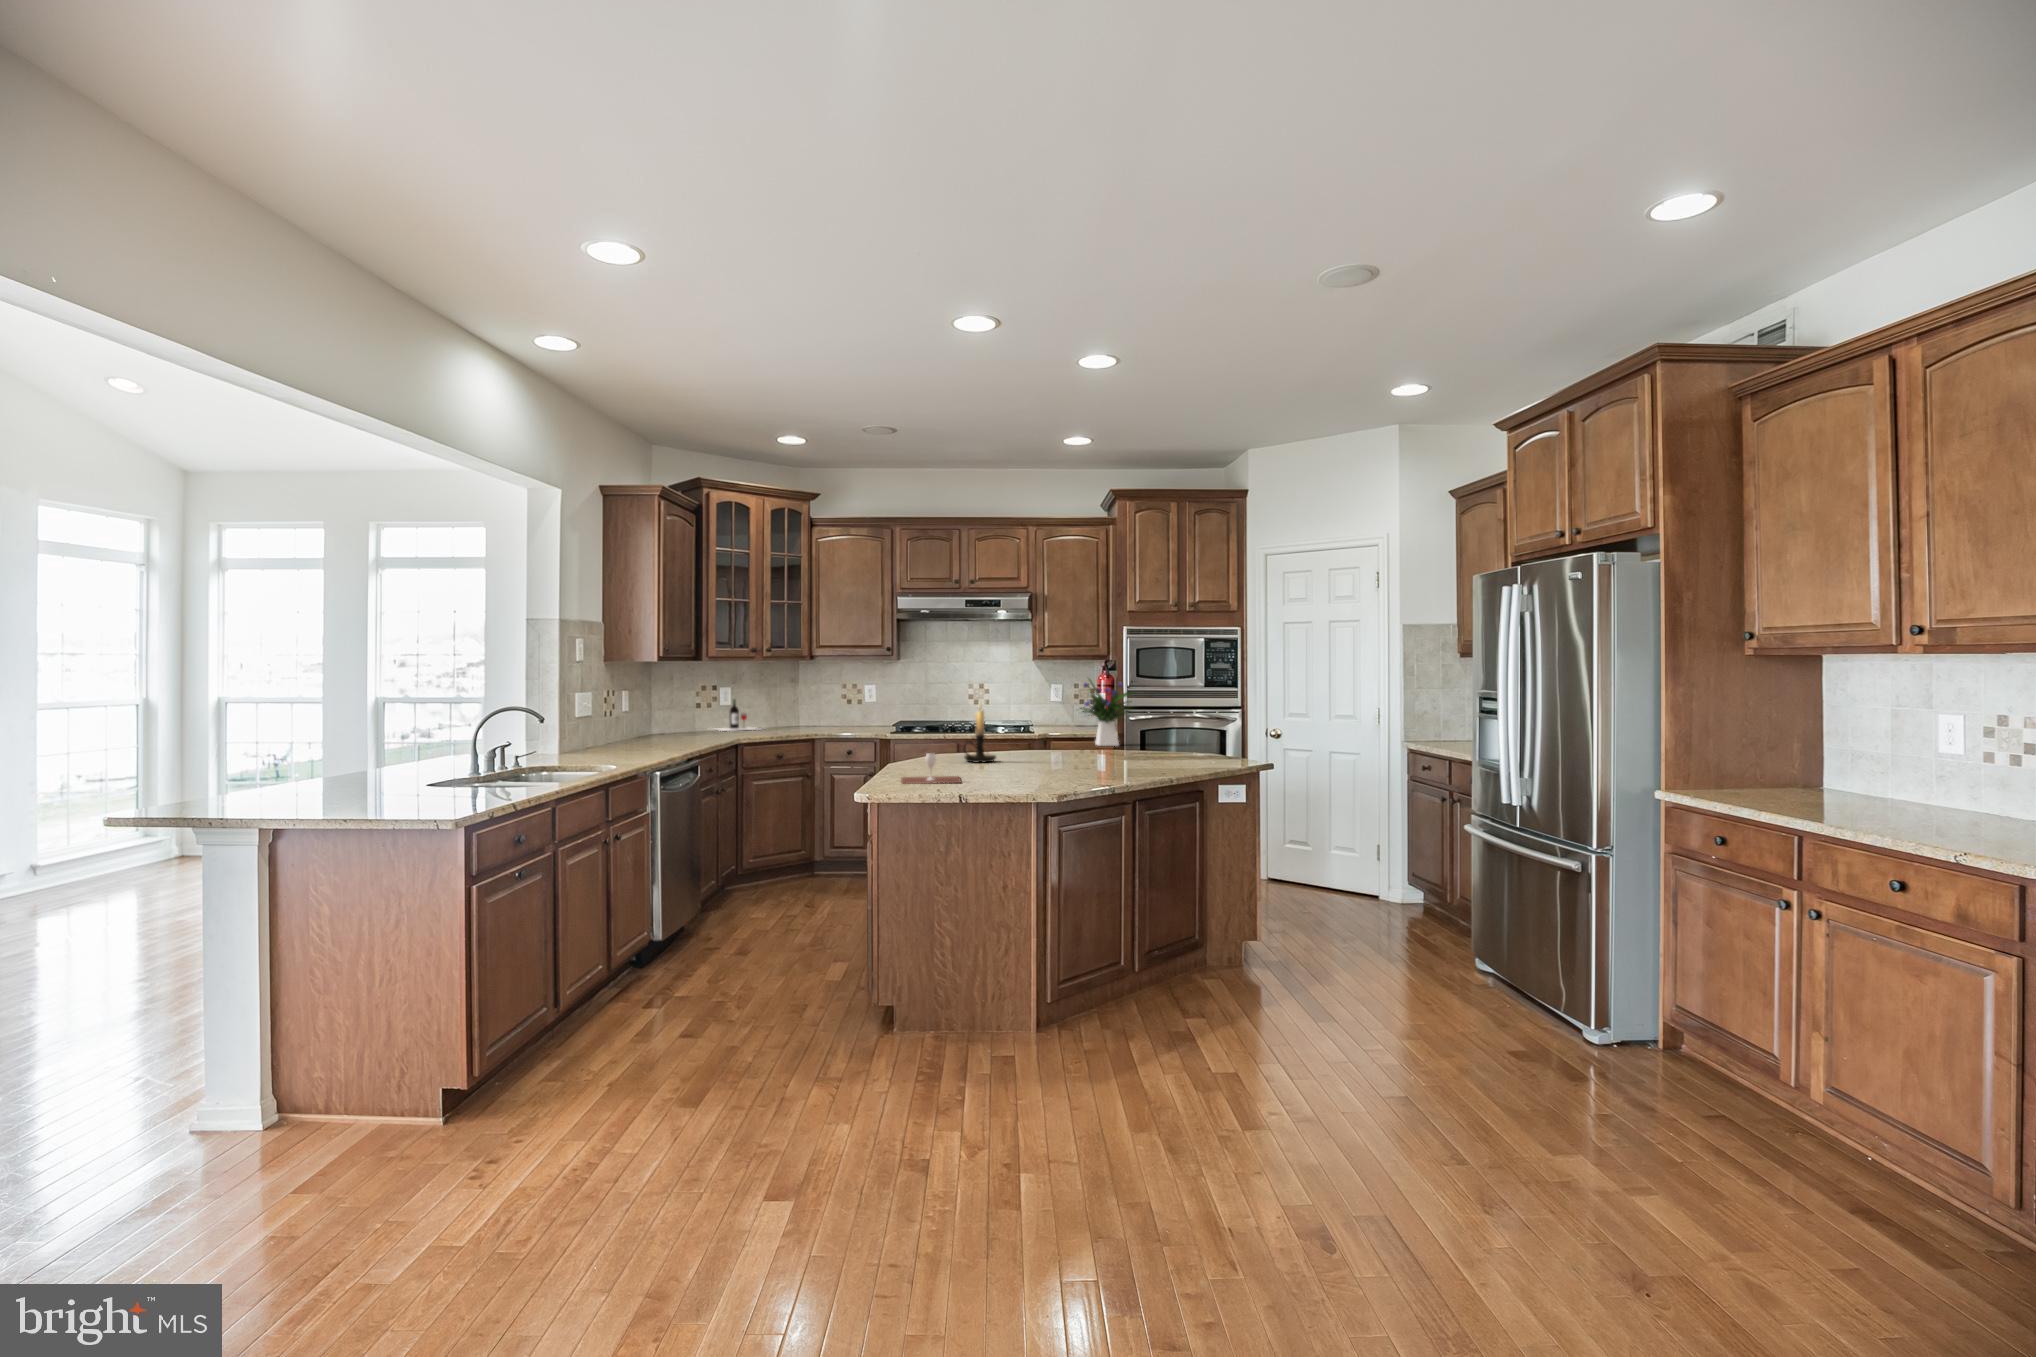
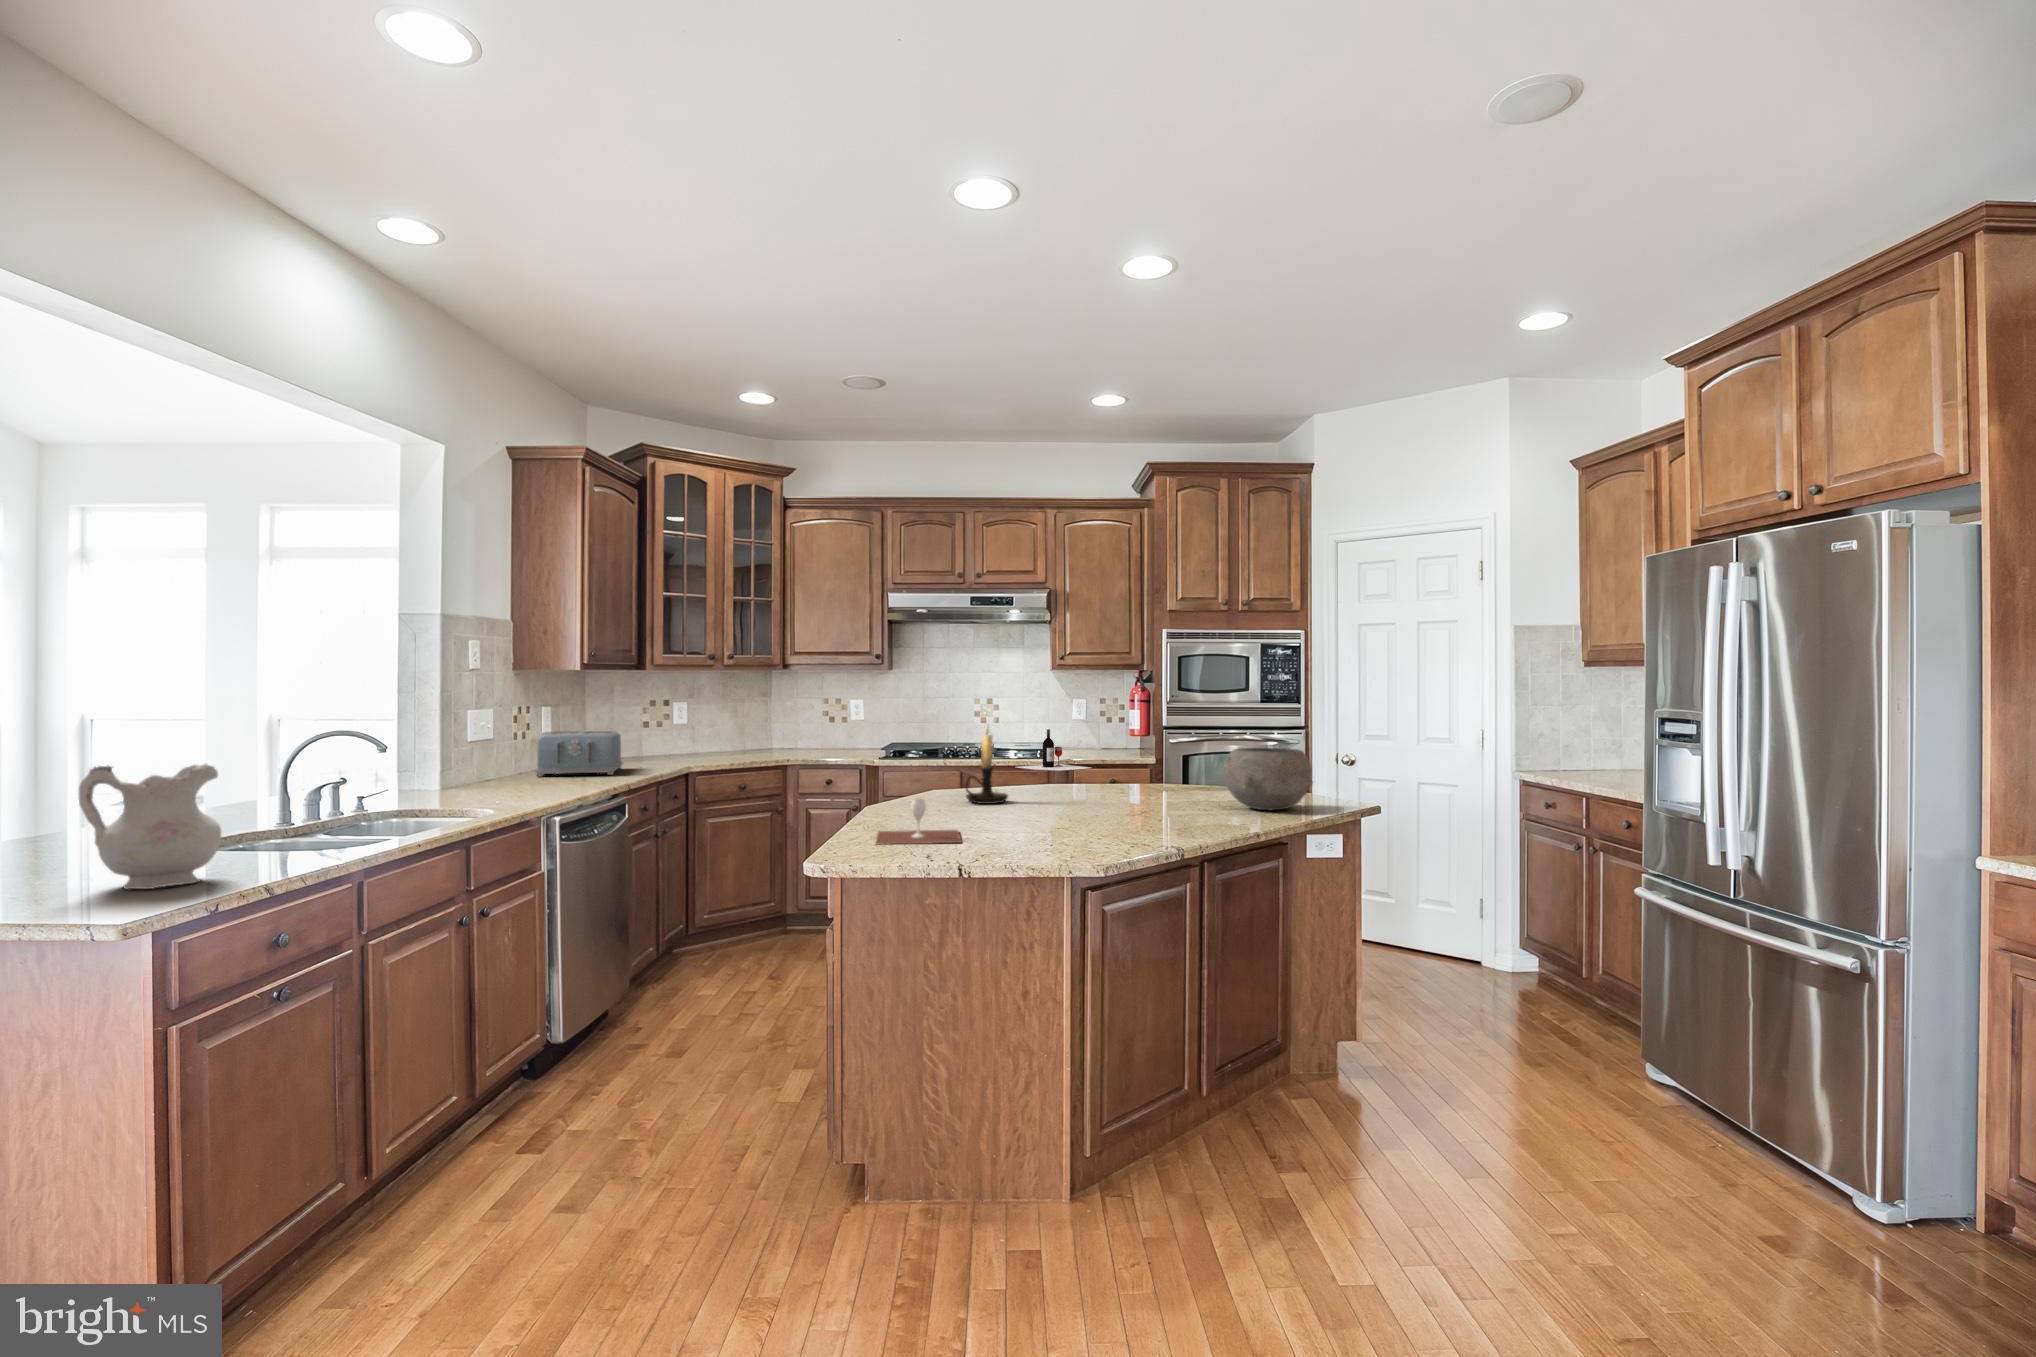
flower arrangement: present [1080,679,1134,746] -> none [1101,690,1181,776]
wine bottle: present [715,700,758,731] -> present [1017,729,1090,771]
toaster: none [624,709,689,745] -> present [535,730,622,777]
ceramic bowl: none [1158,720,1224,766] -> present [1223,748,1312,810]
ceramic pitcher: none [389,724,471,806] -> present [79,764,221,889]

